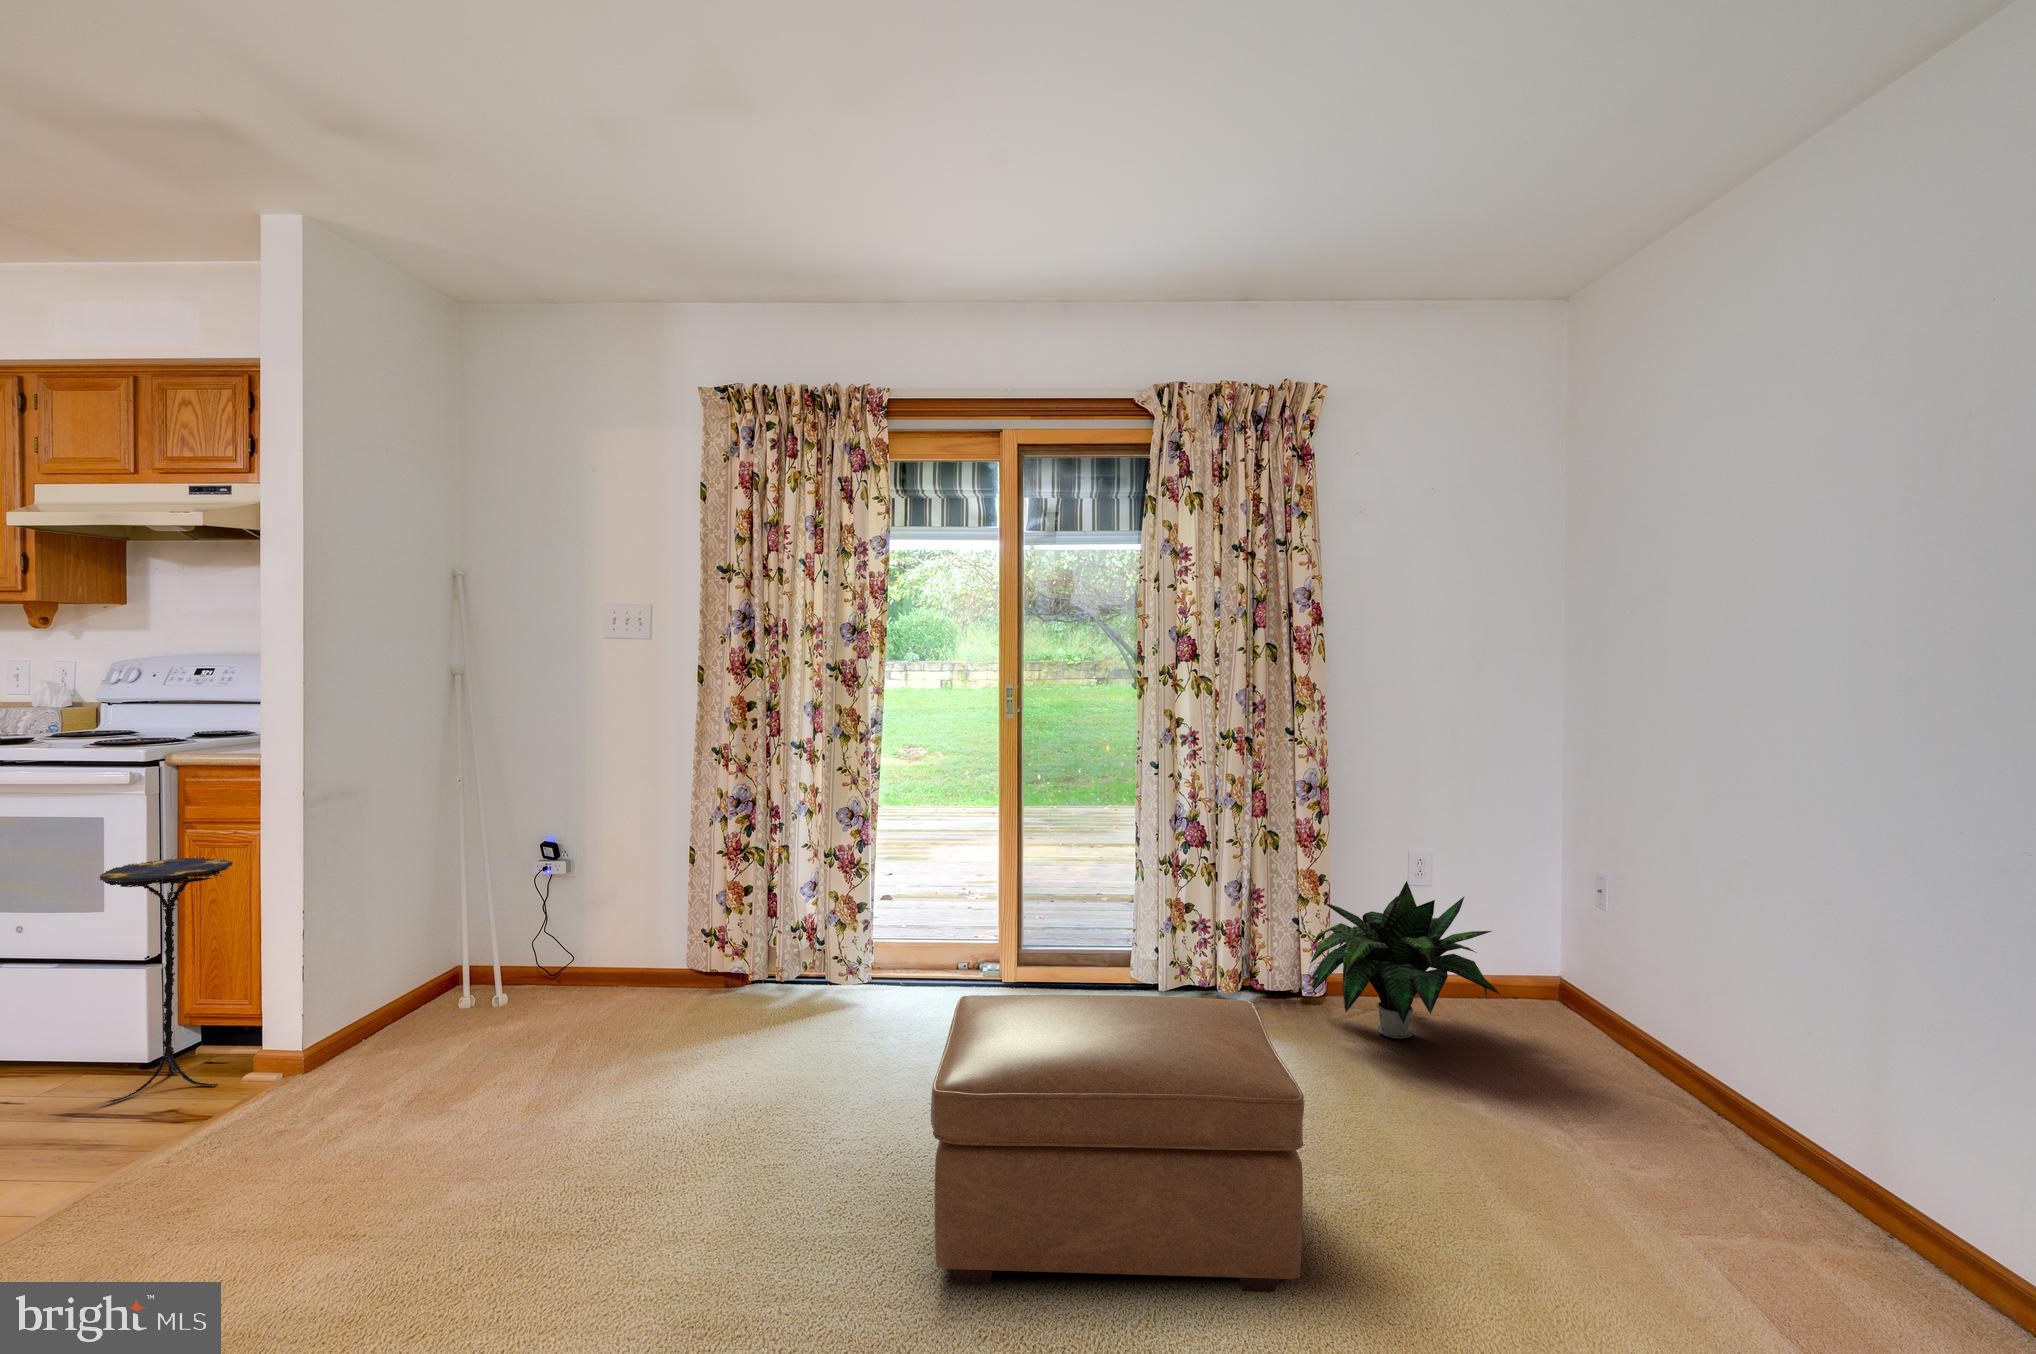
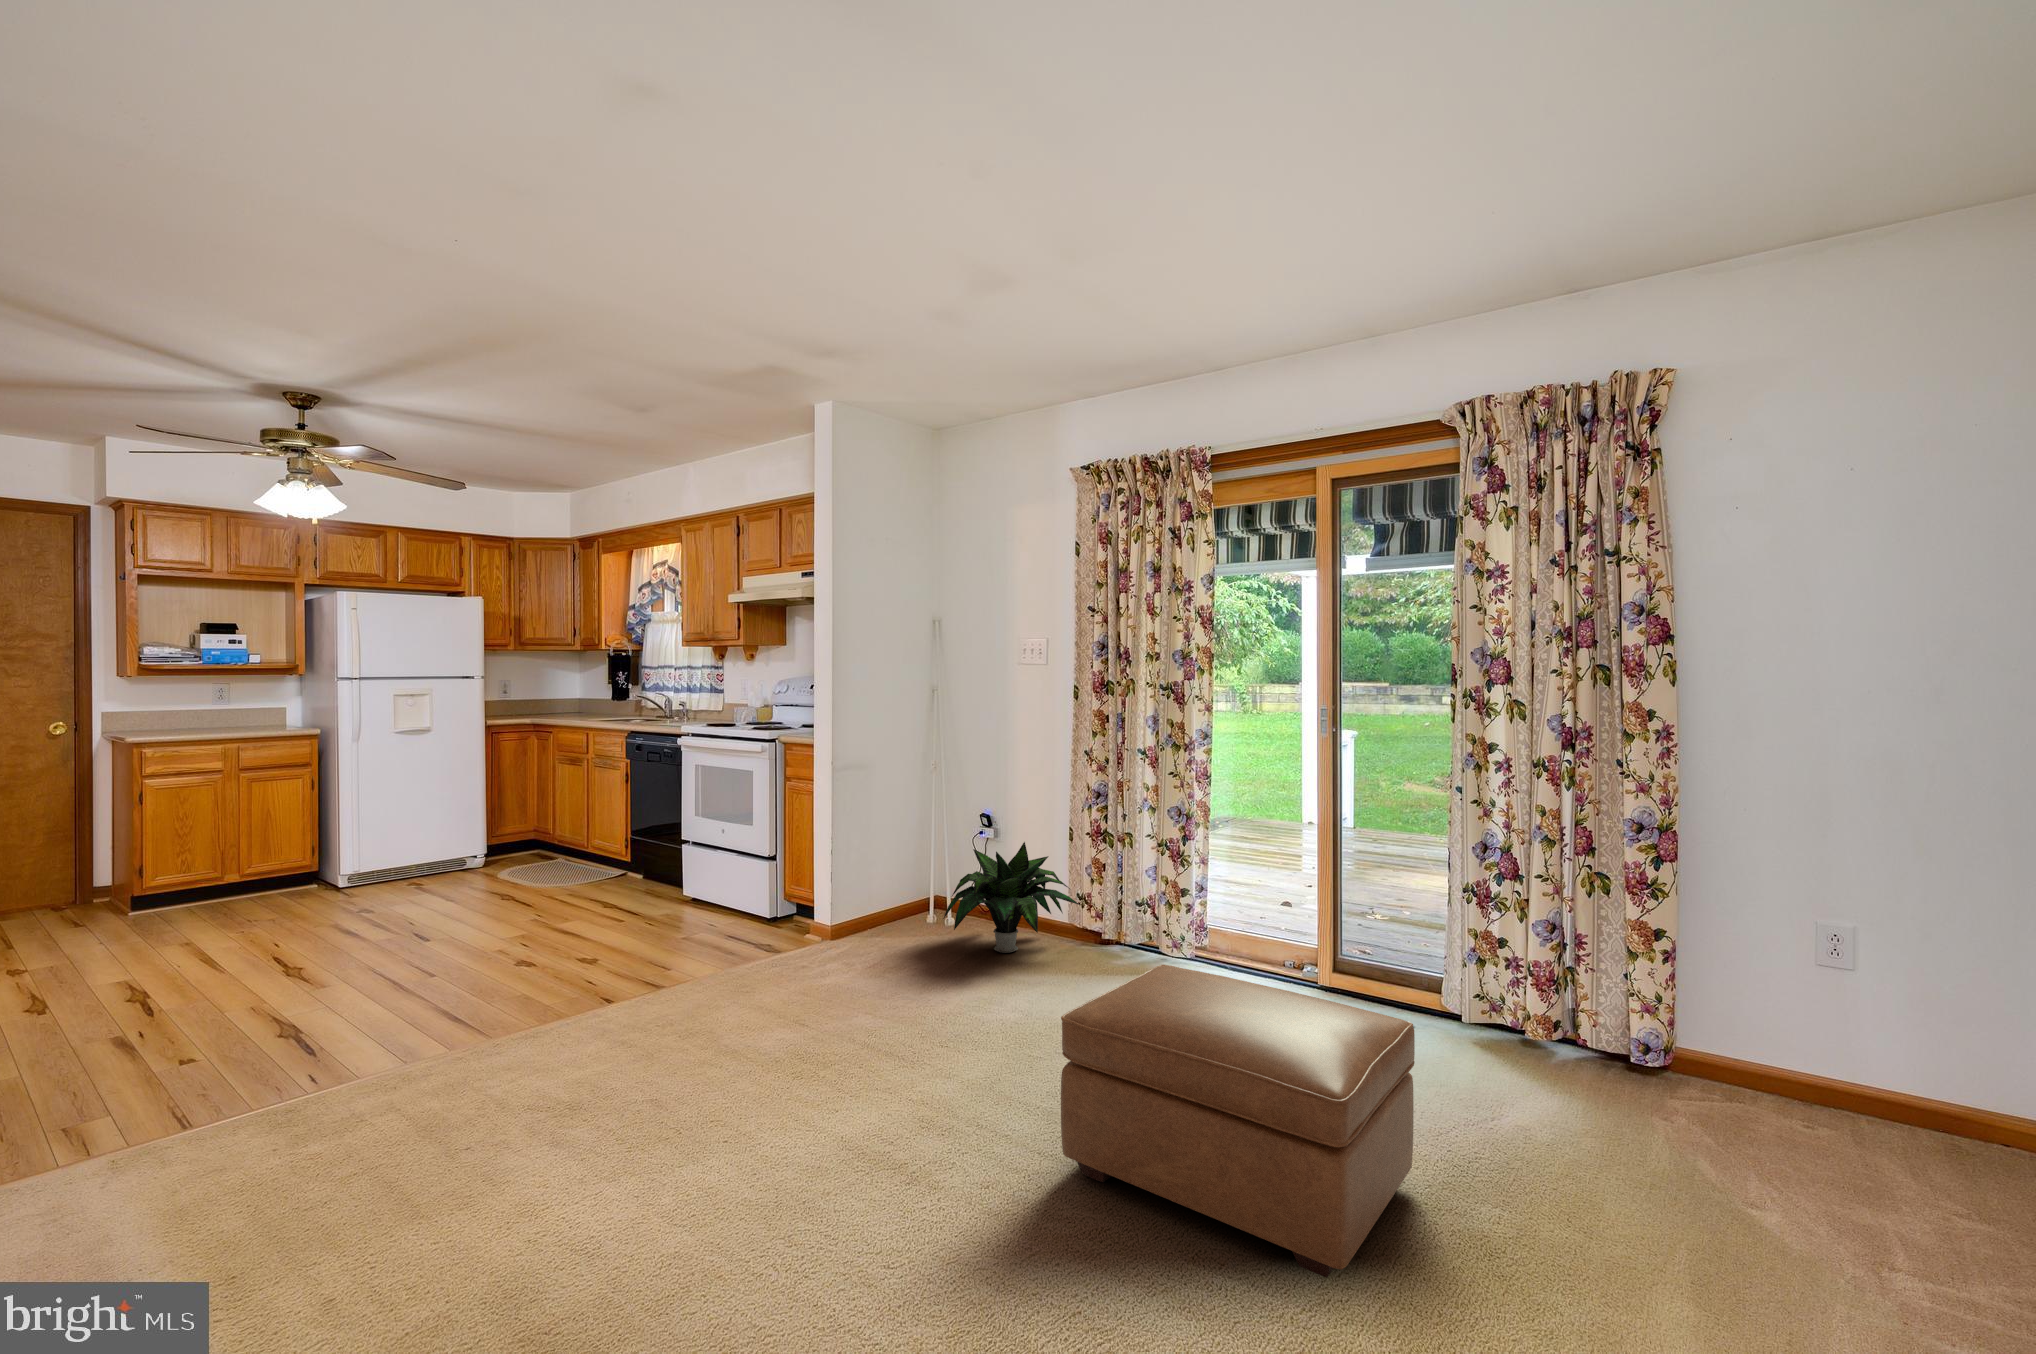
side table: present [99,857,233,1102] -> none [737,799,800,939]
potted plant: present [1310,881,1501,1038] -> present [943,842,1080,953]

